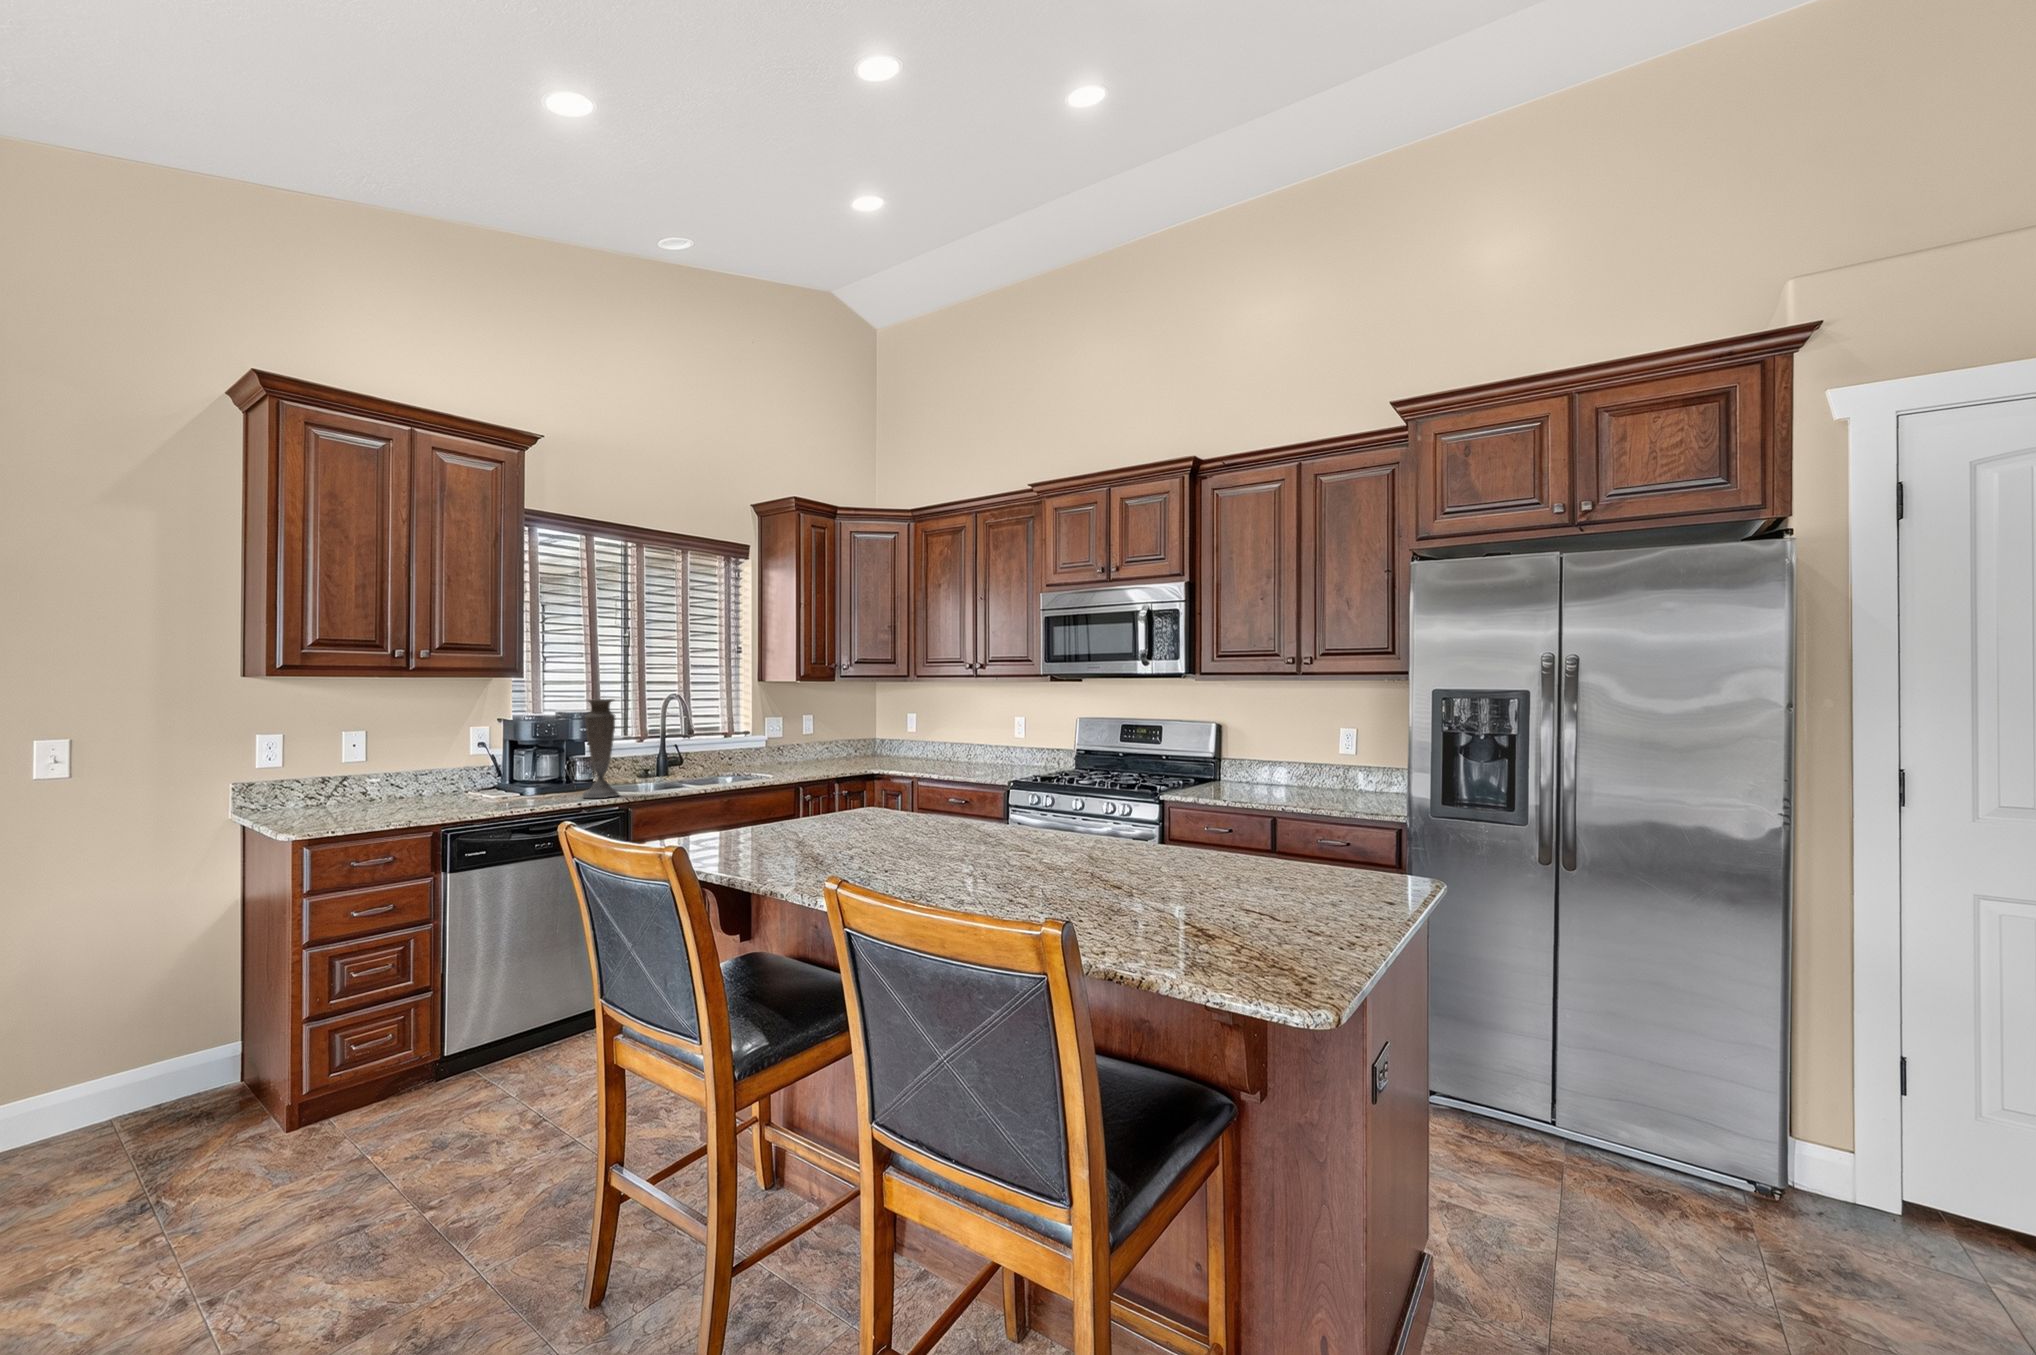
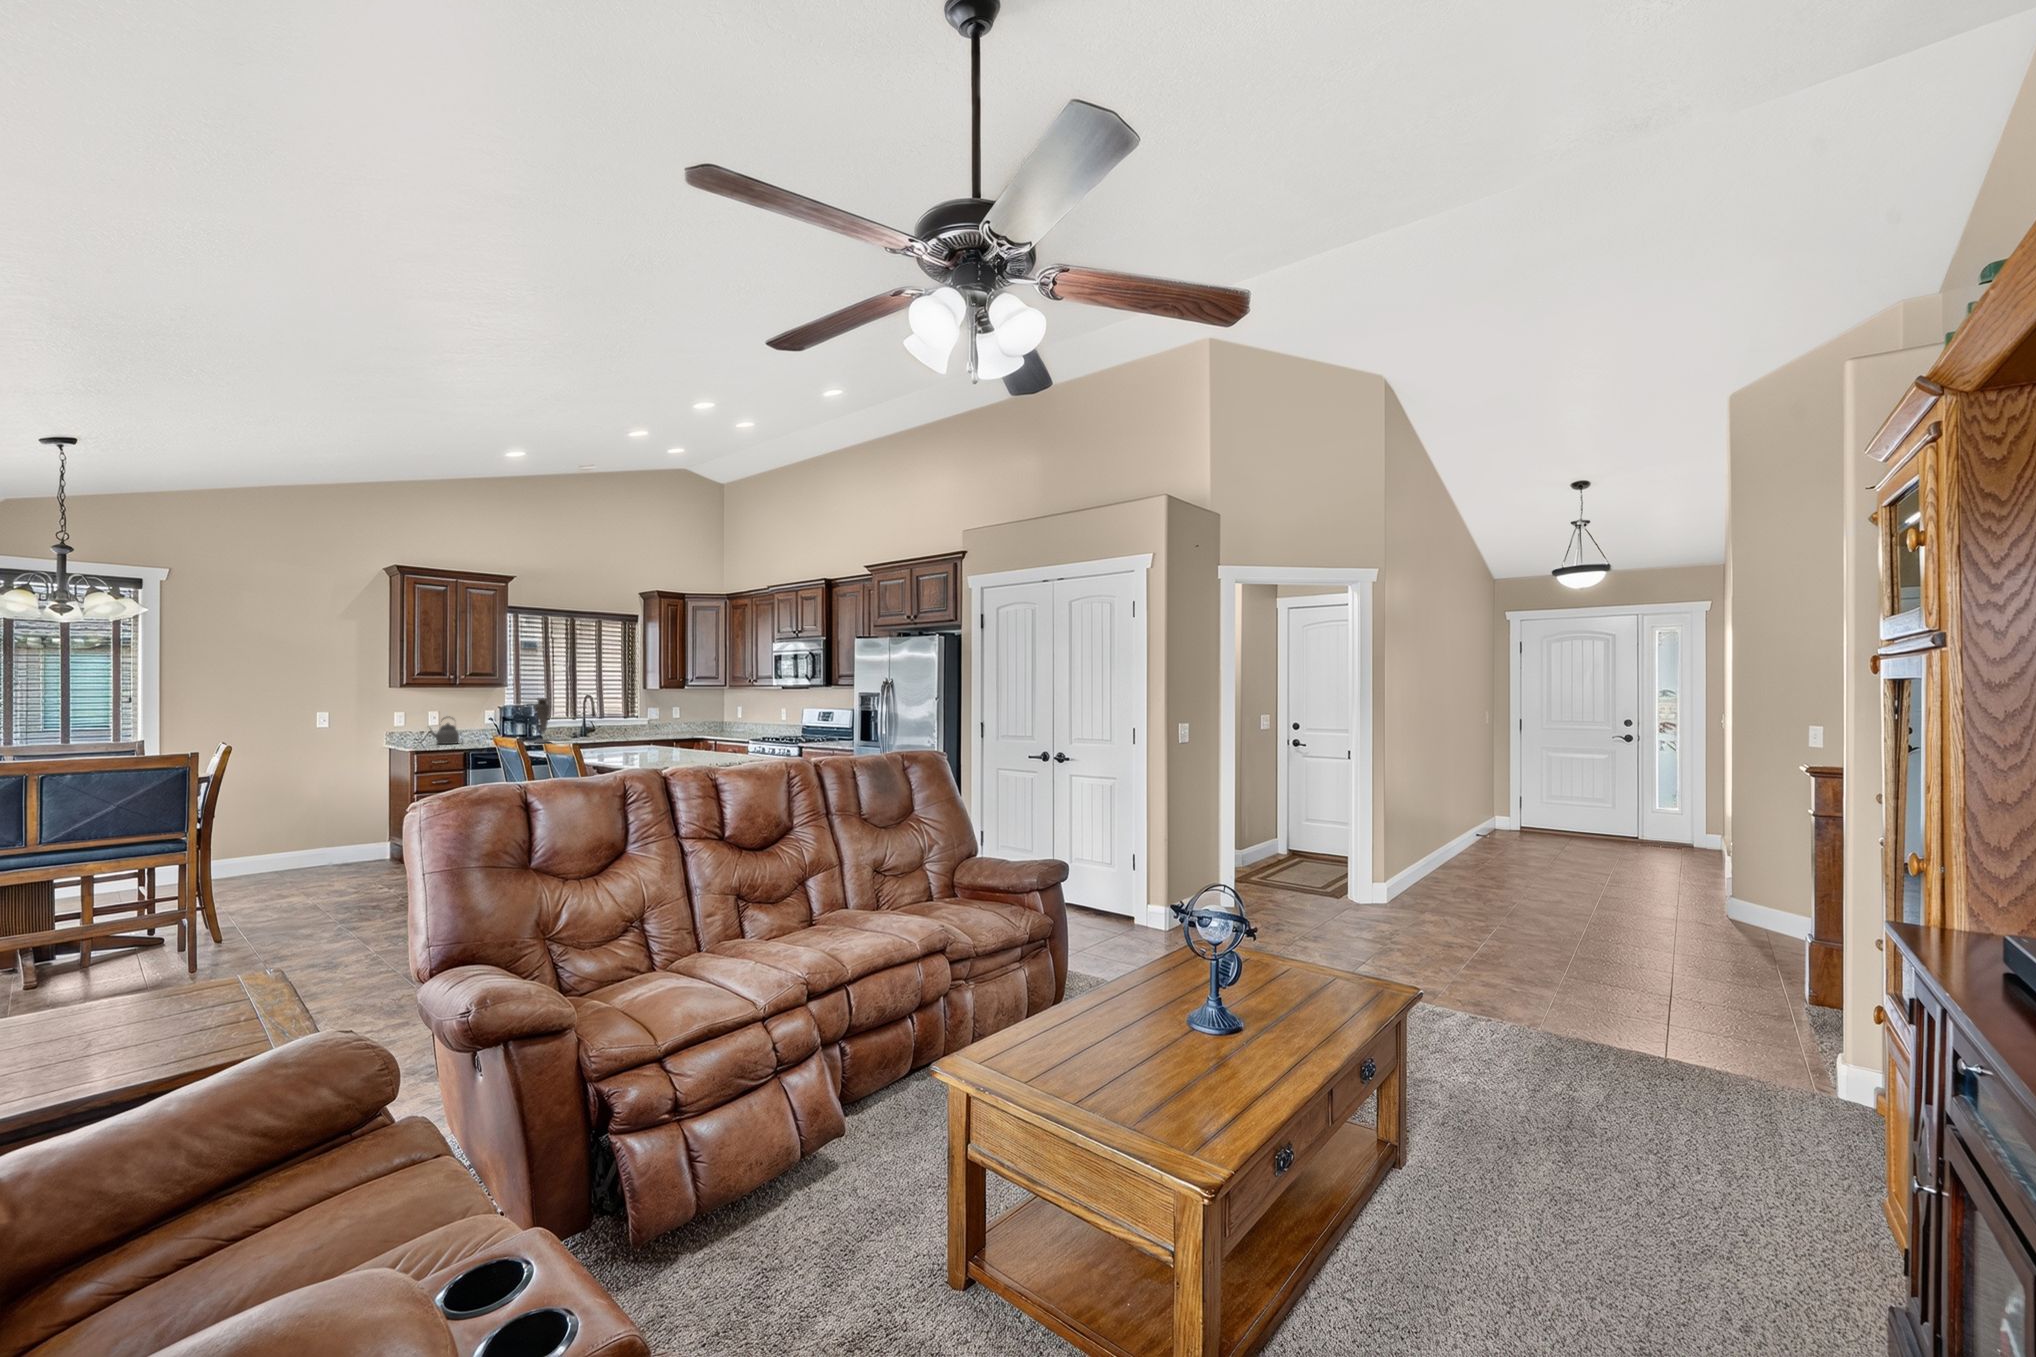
kettle: none [335,741,413,805] -> present [430,716,459,744]

